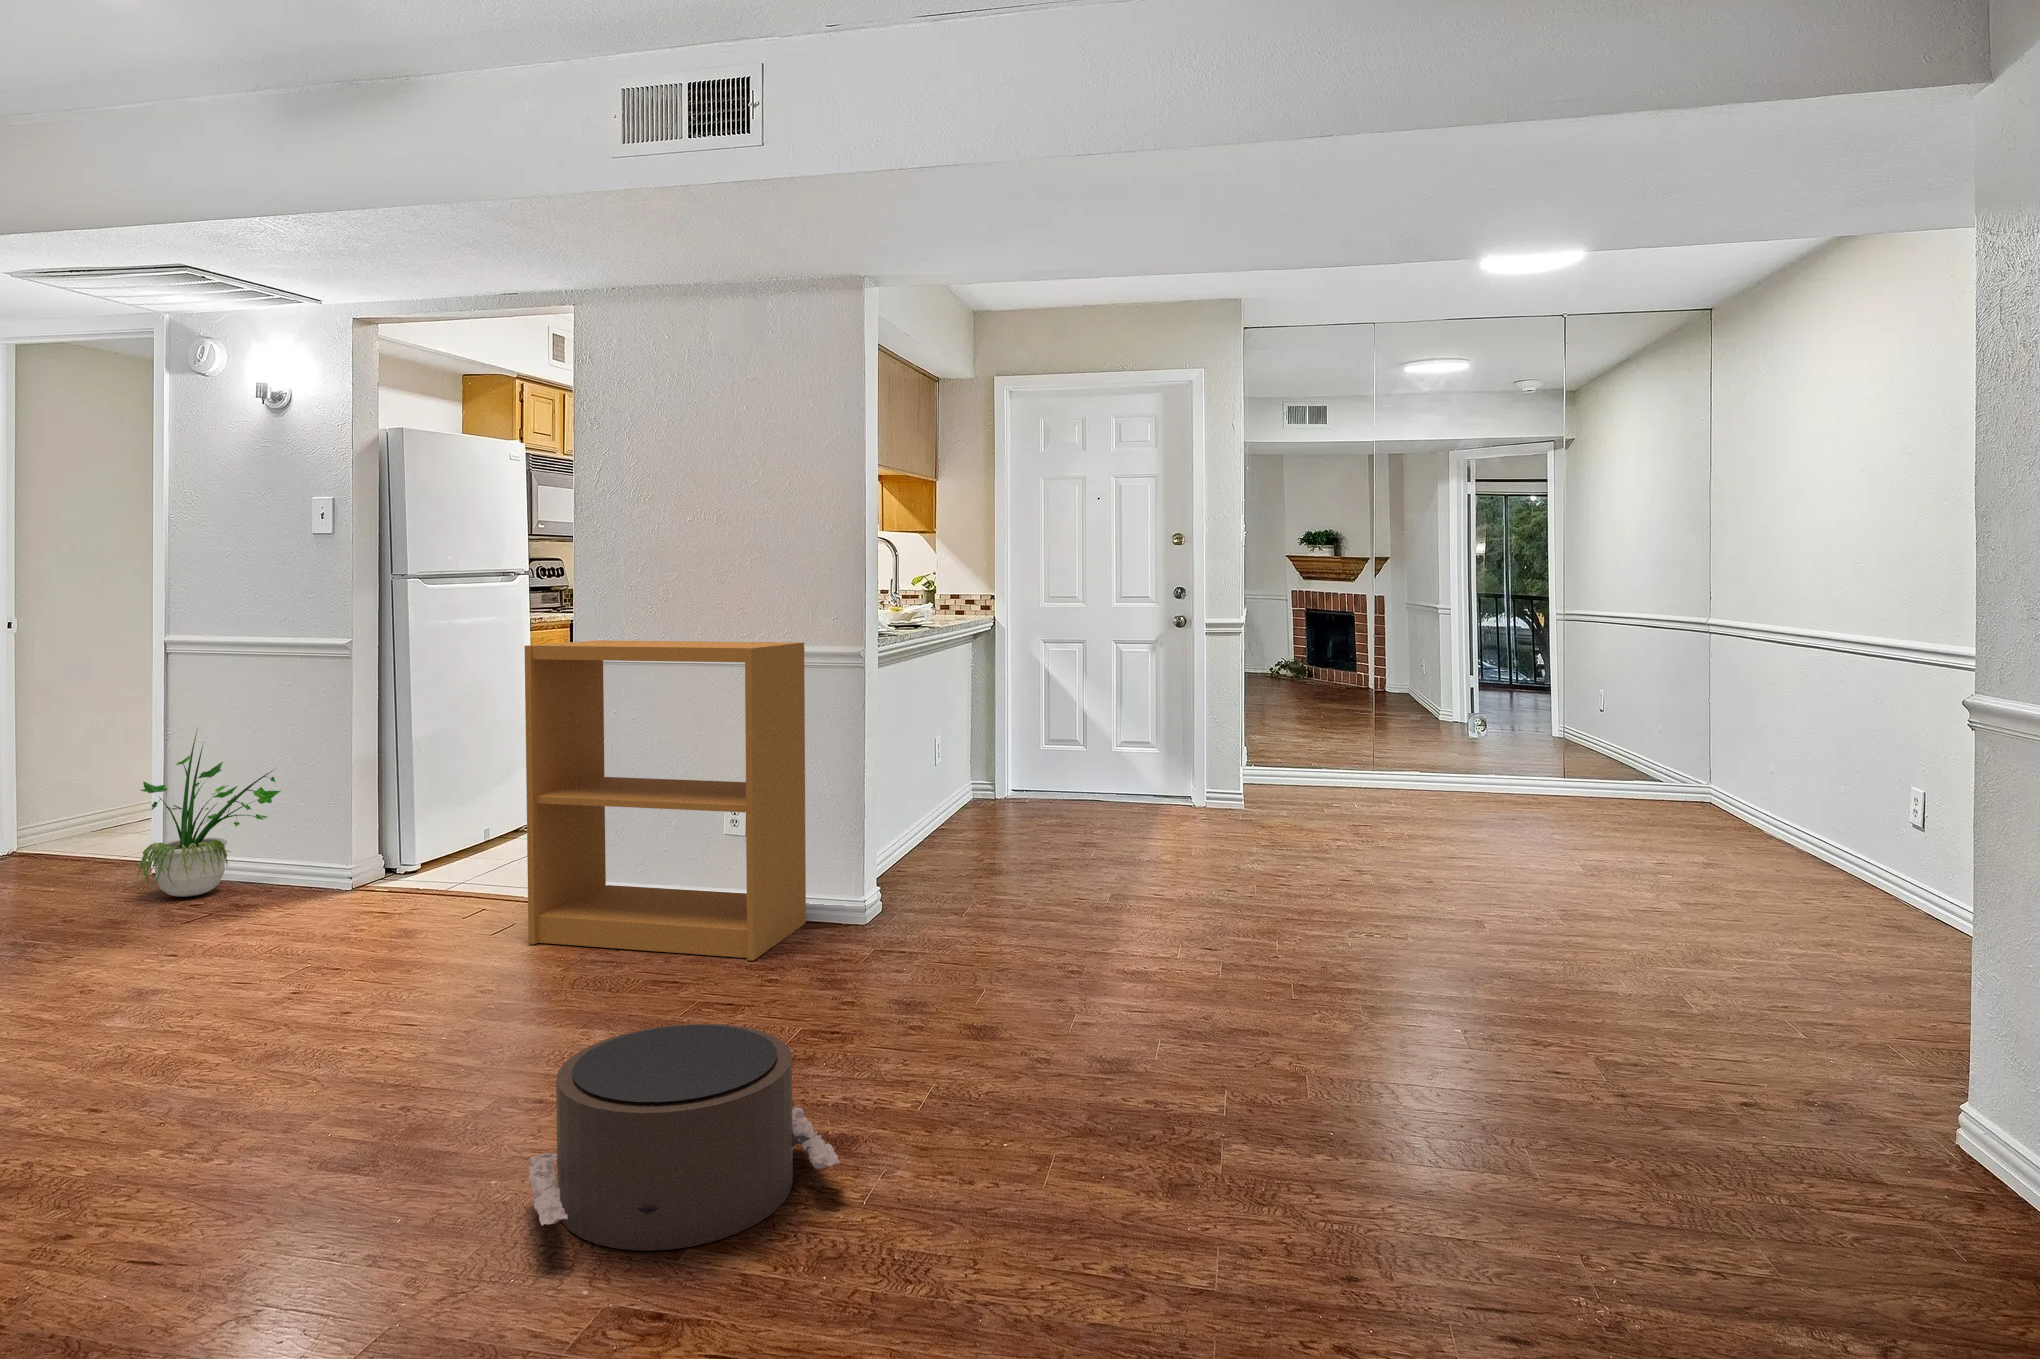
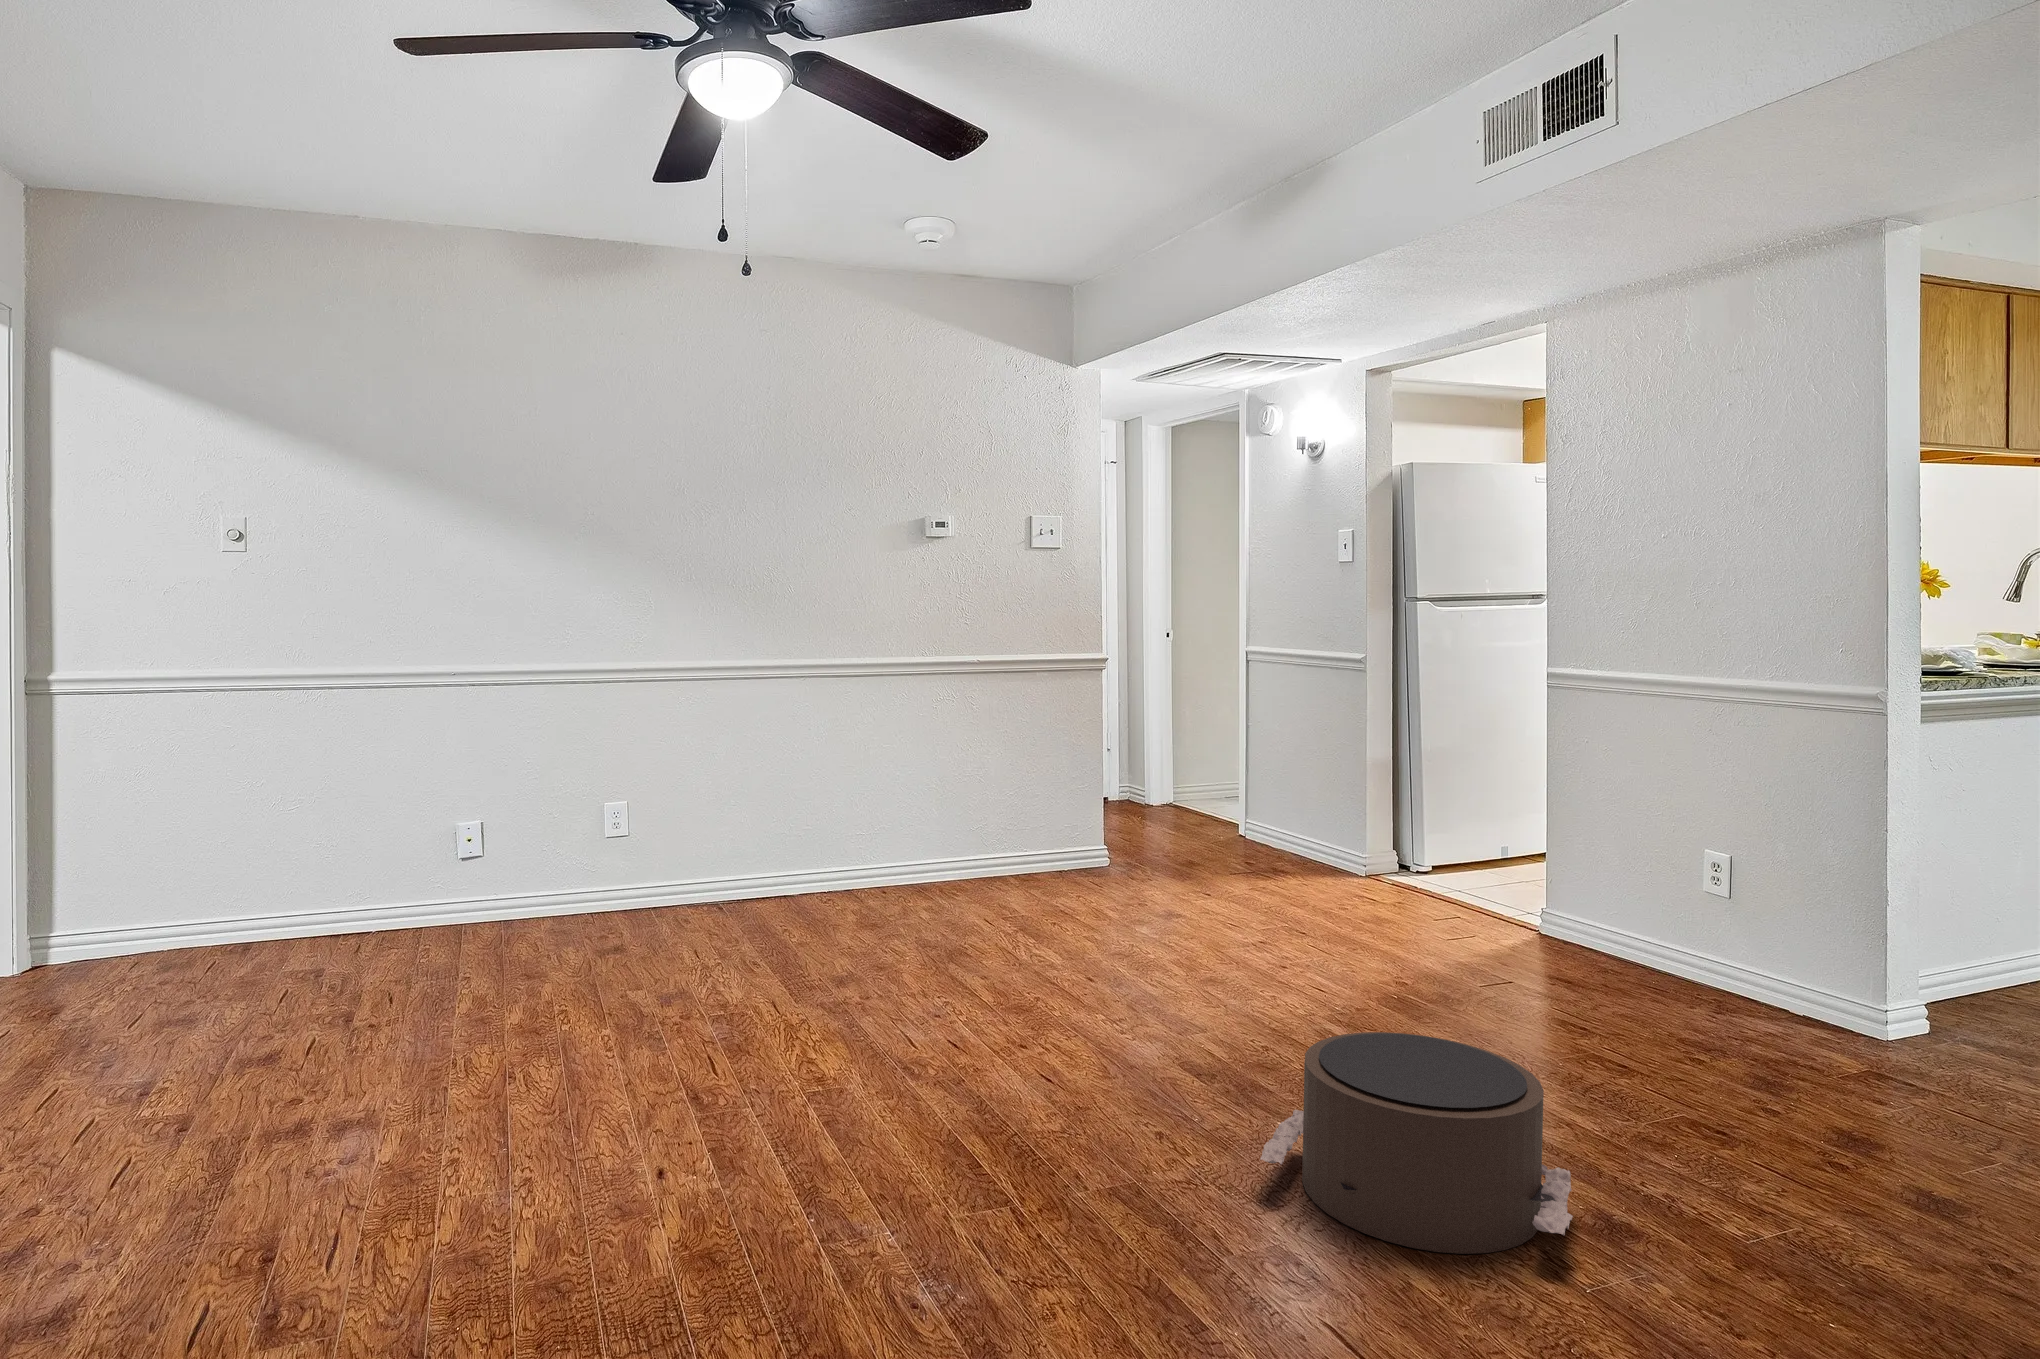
bookshelf: present [525,640,806,961] -> none [1469,665,1805,1033]
potted plant: present [137,732,280,897] -> none [1215,718,1319,856]

